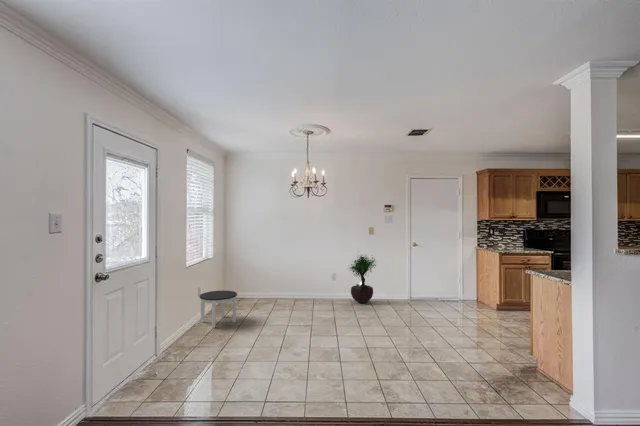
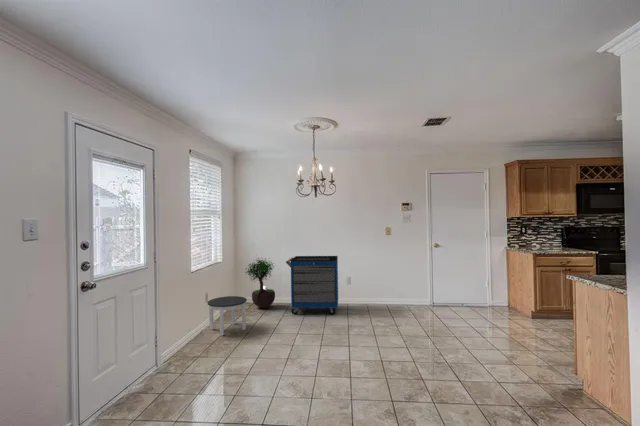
storage cabinet: none [274,253,322,309] -> present [286,256,338,315]
potted tree: present [350,256,376,303] -> present [246,260,275,308]

